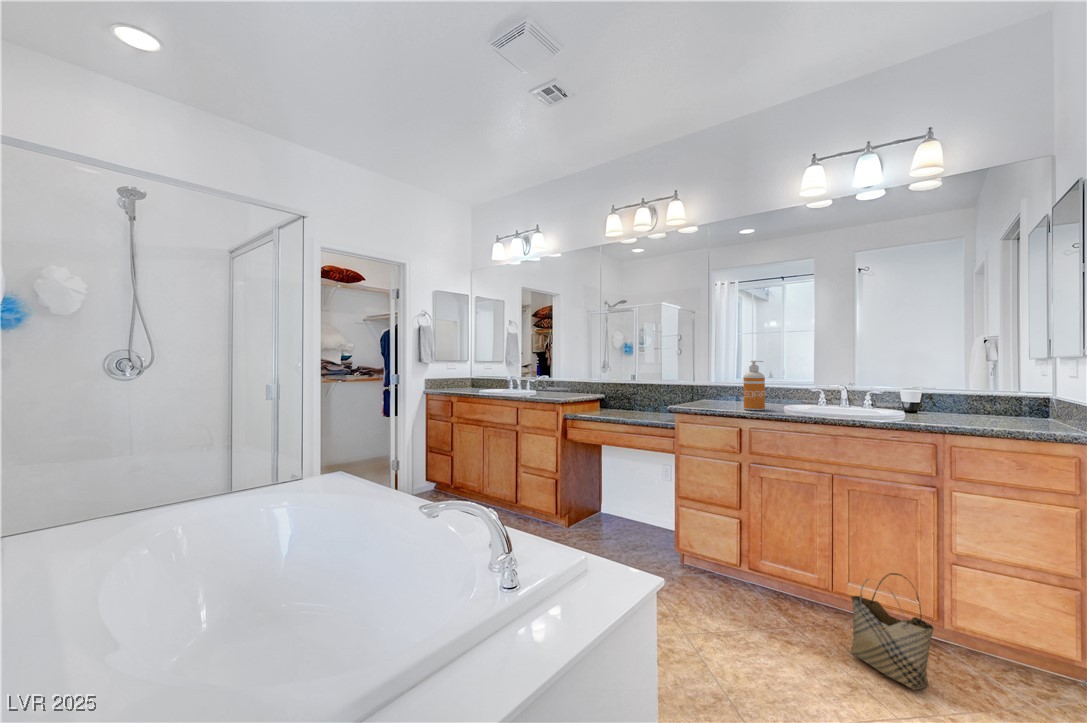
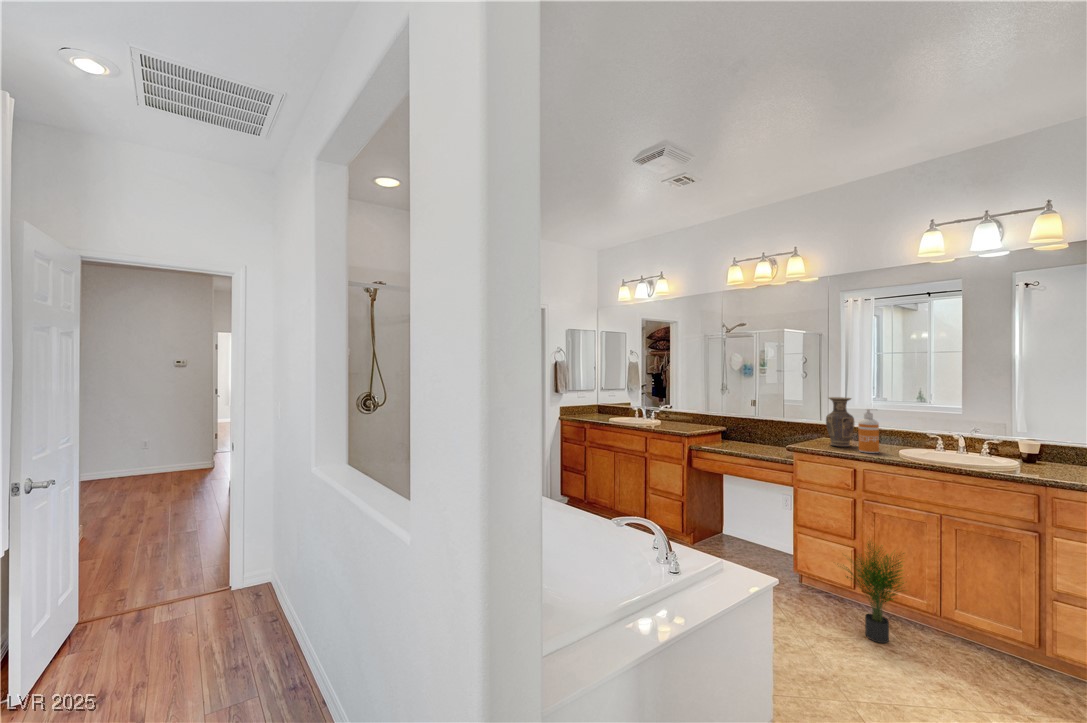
vase: none [708,352,738,406] -> present [826,397,854,447]
potted plant: none [717,506,809,631] -> present [847,543,904,643]
woven basket: present [850,573,934,690] -> none [951,602,1023,698]

